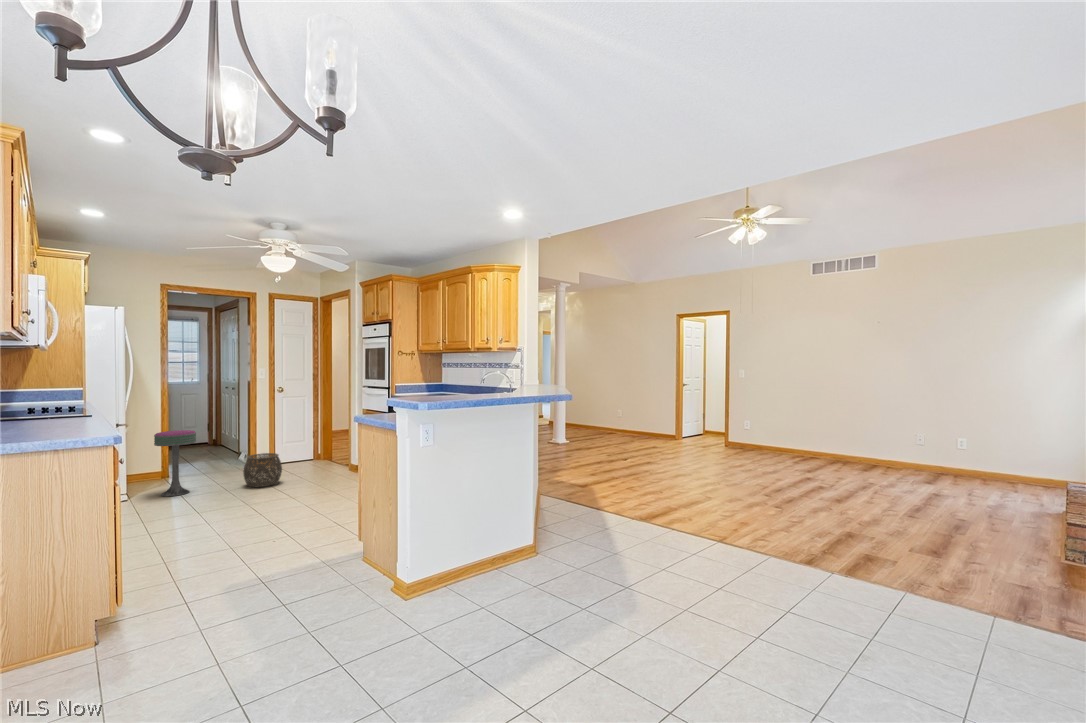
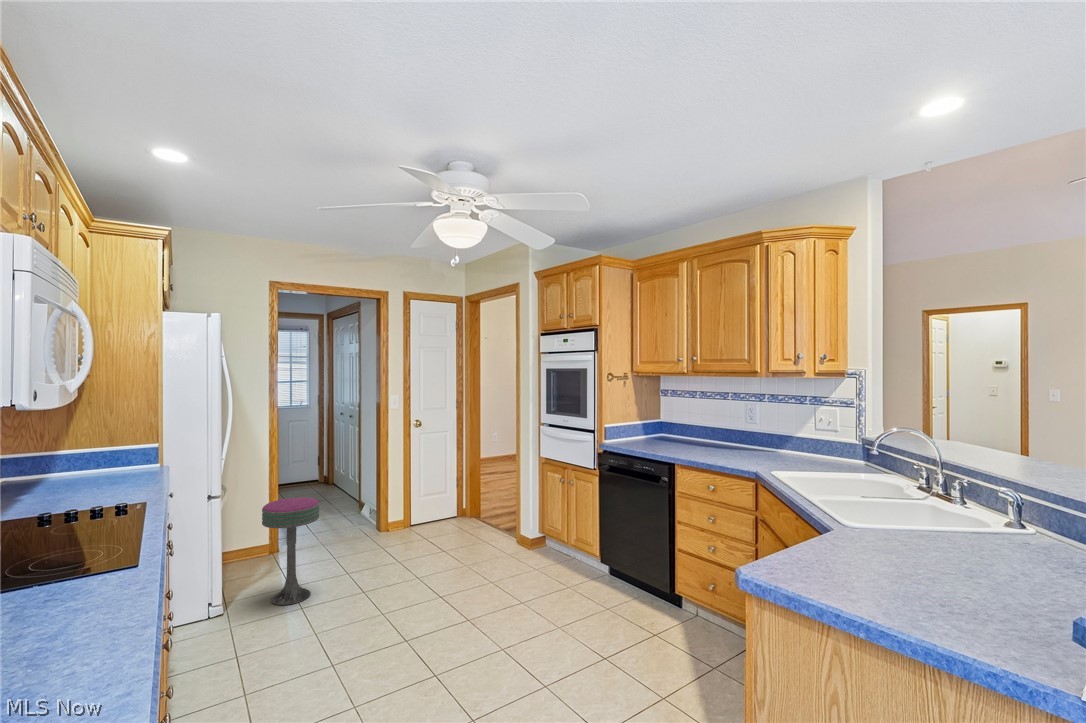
woven basket: present [243,453,282,487] -> none [384,529,438,589]

